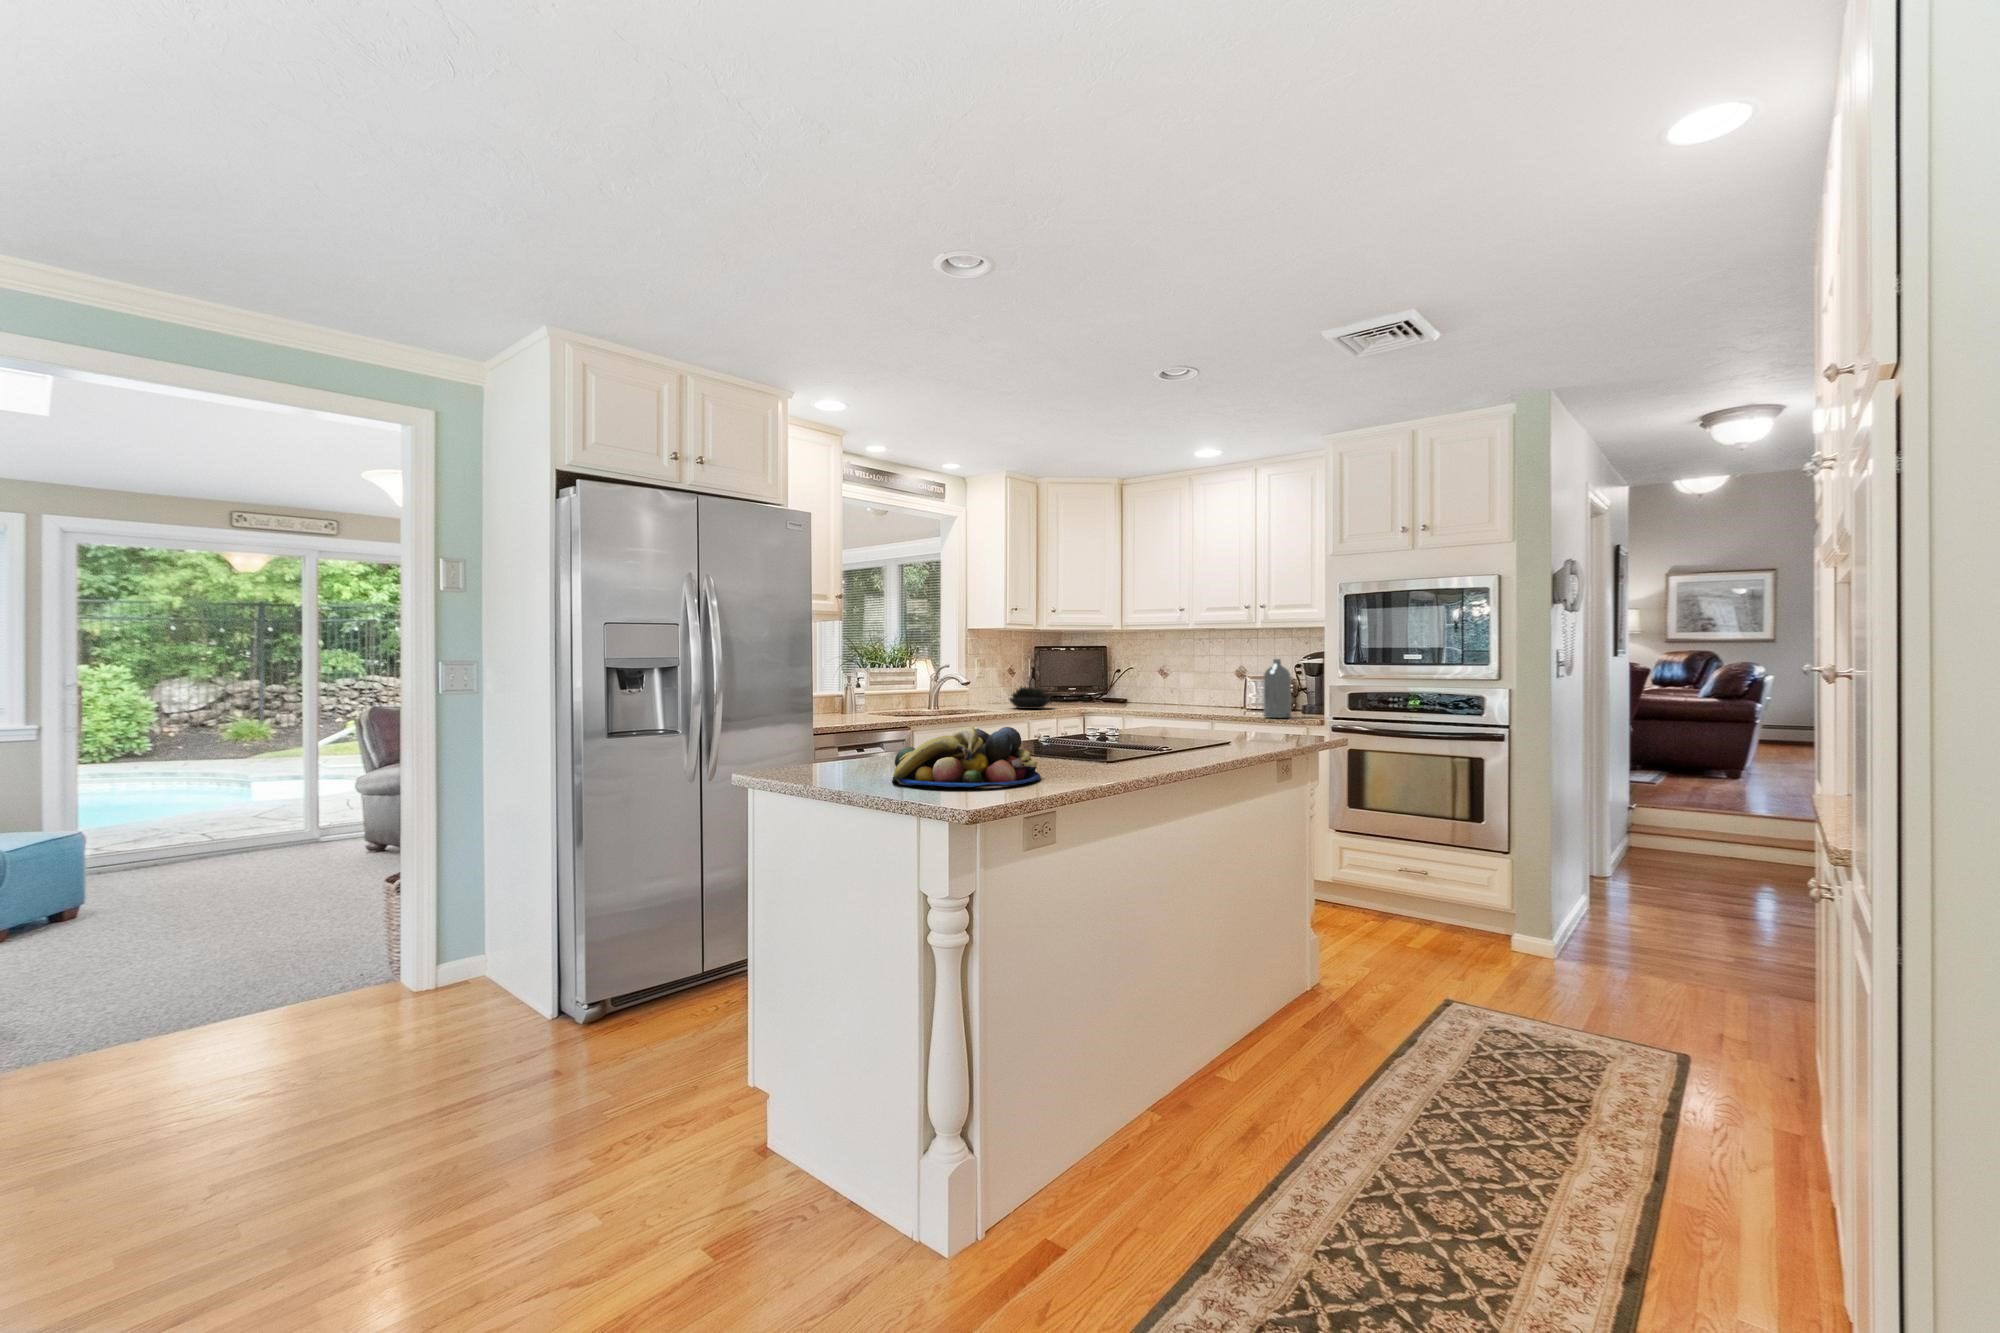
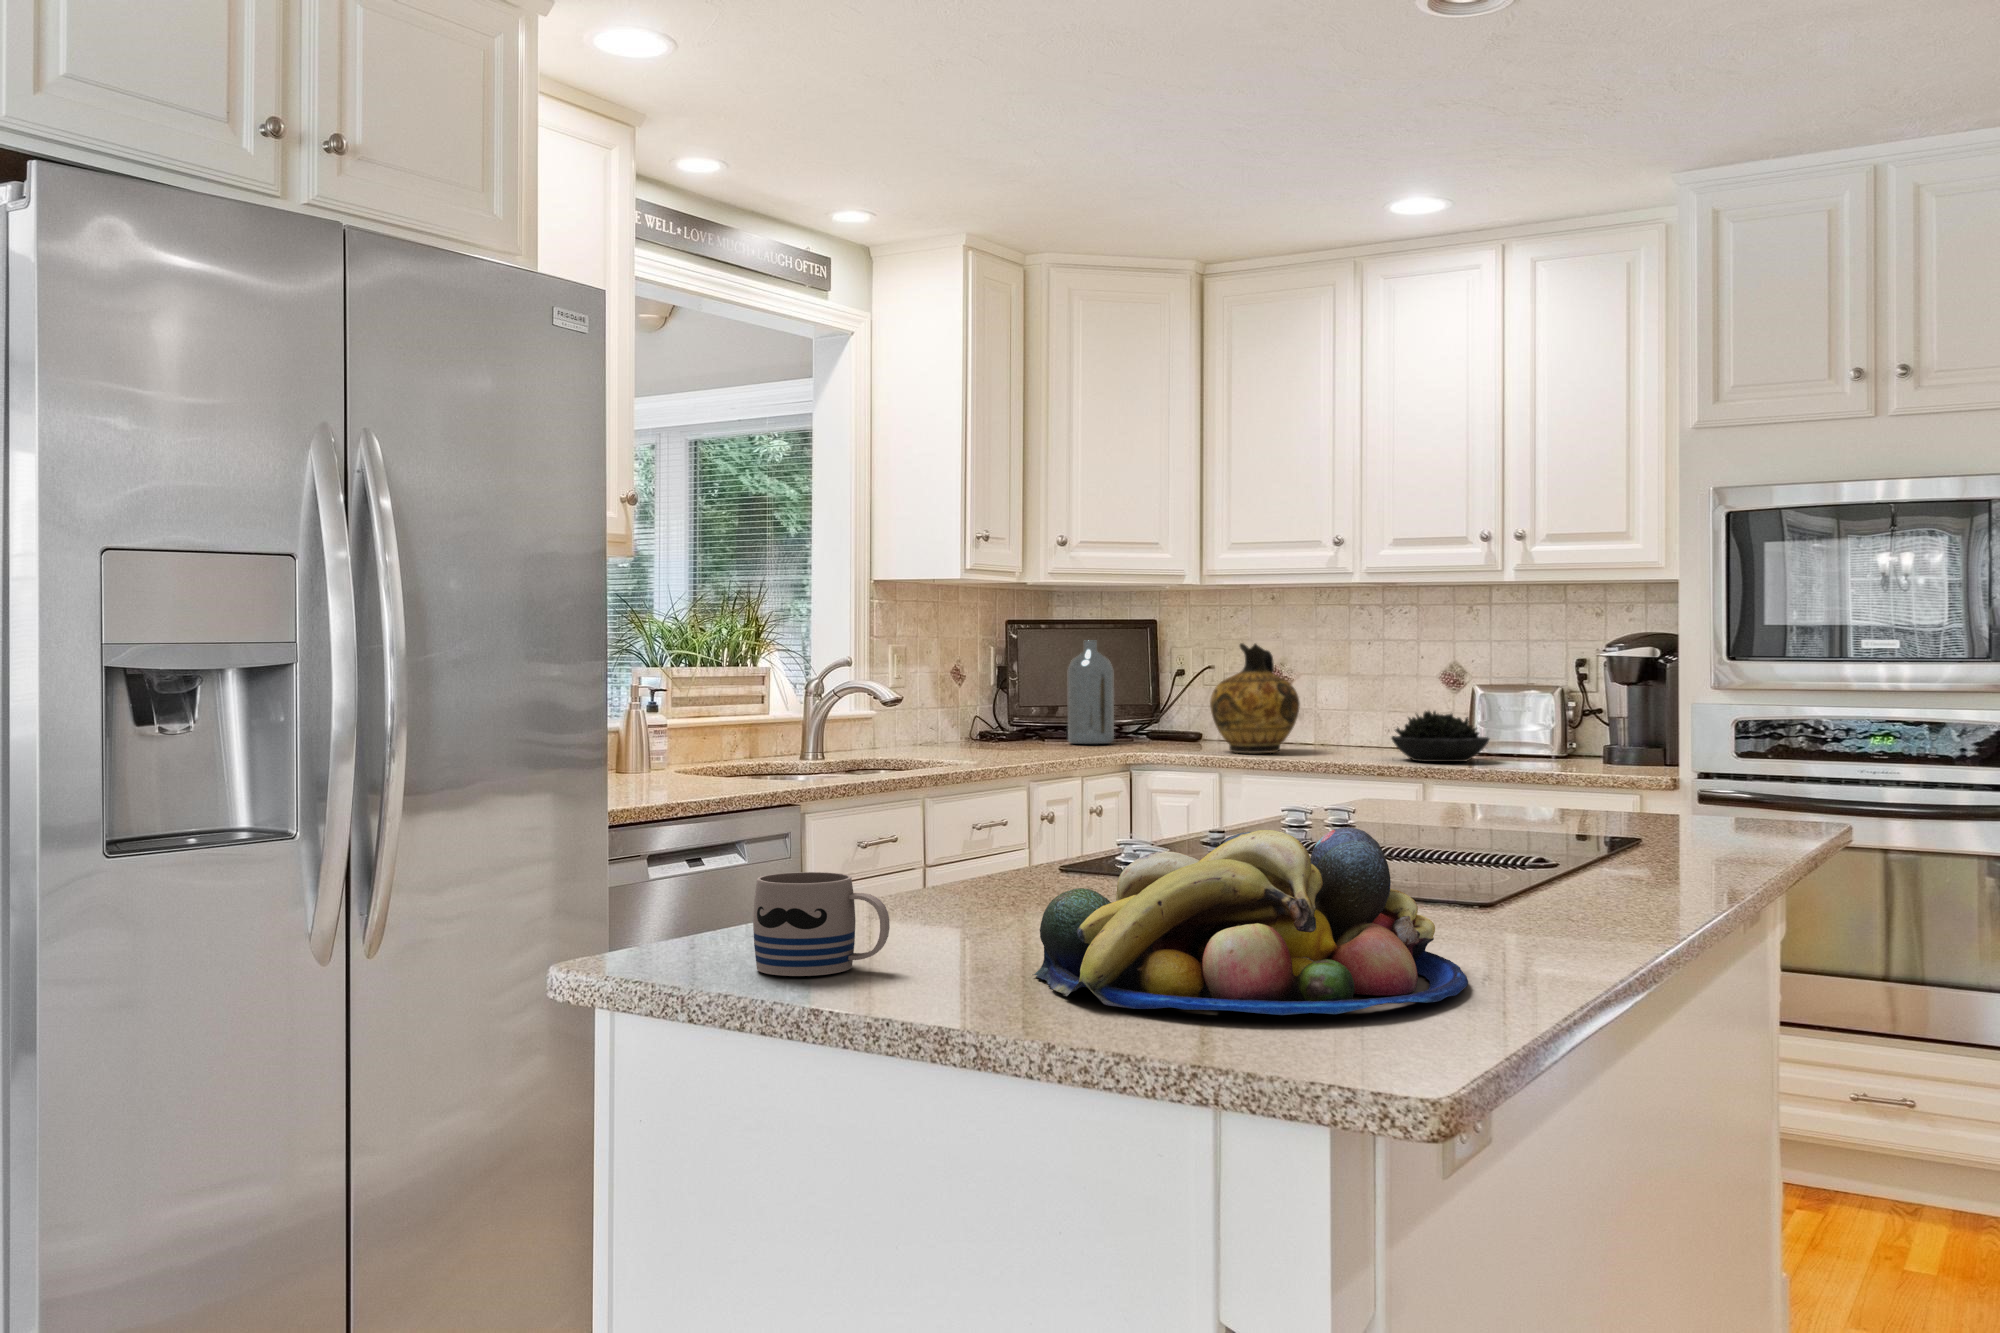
ceramic jug: none [1121,657,1163,708] -> present [1210,643,1300,753]
bottle: present [1263,659,1291,718] -> present [1068,641,1114,744]
succulent plant: present [1008,687,1050,709] -> present [1392,711,1489,762]
mug: none [801,741,847,776] -> present [753,872,890,976]

